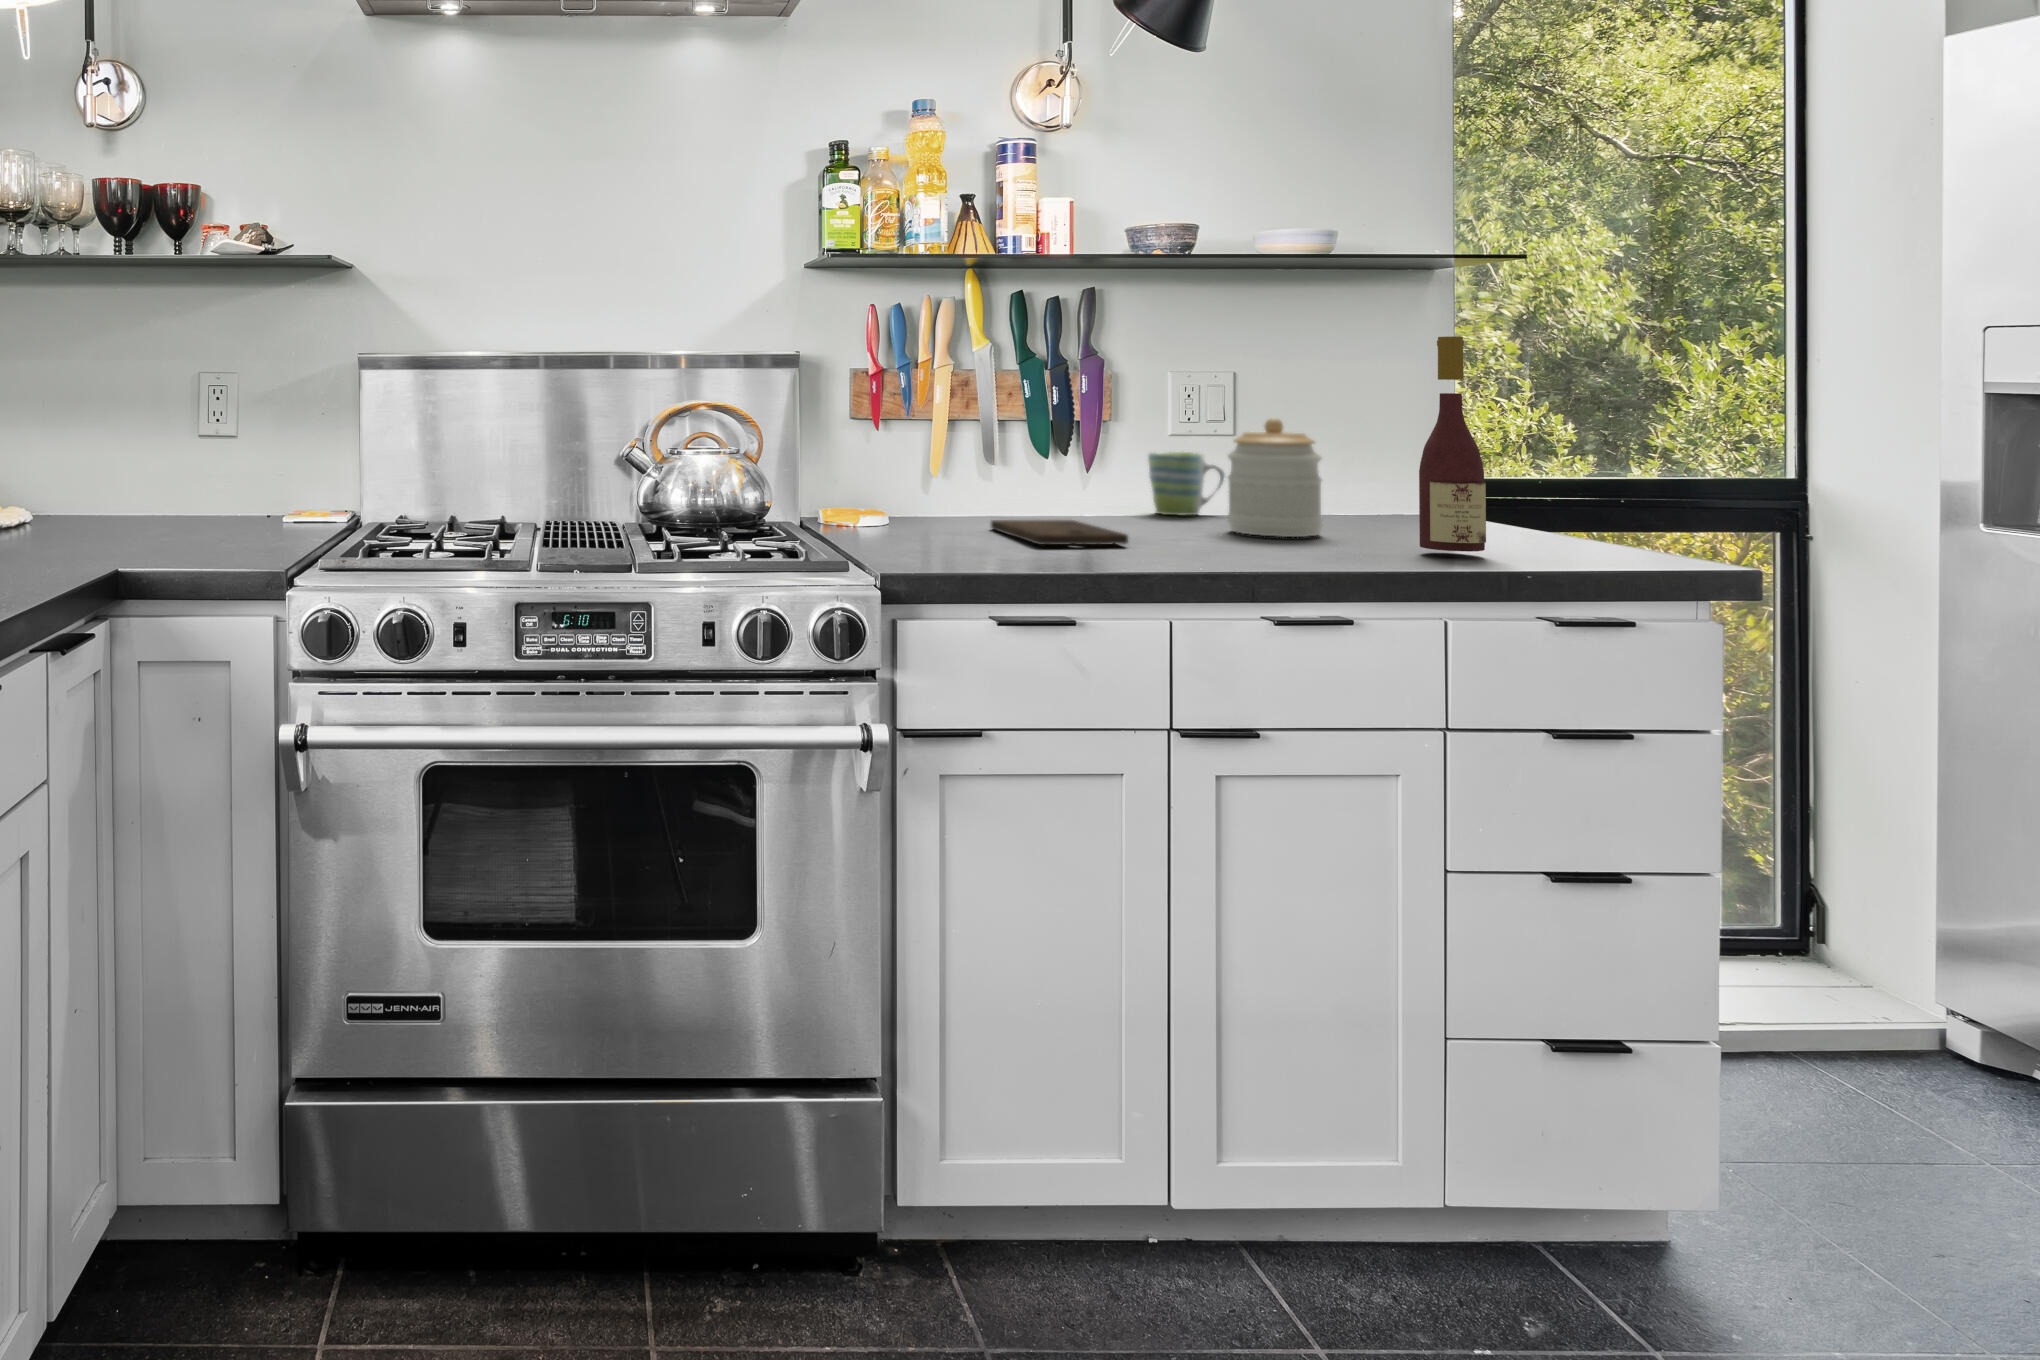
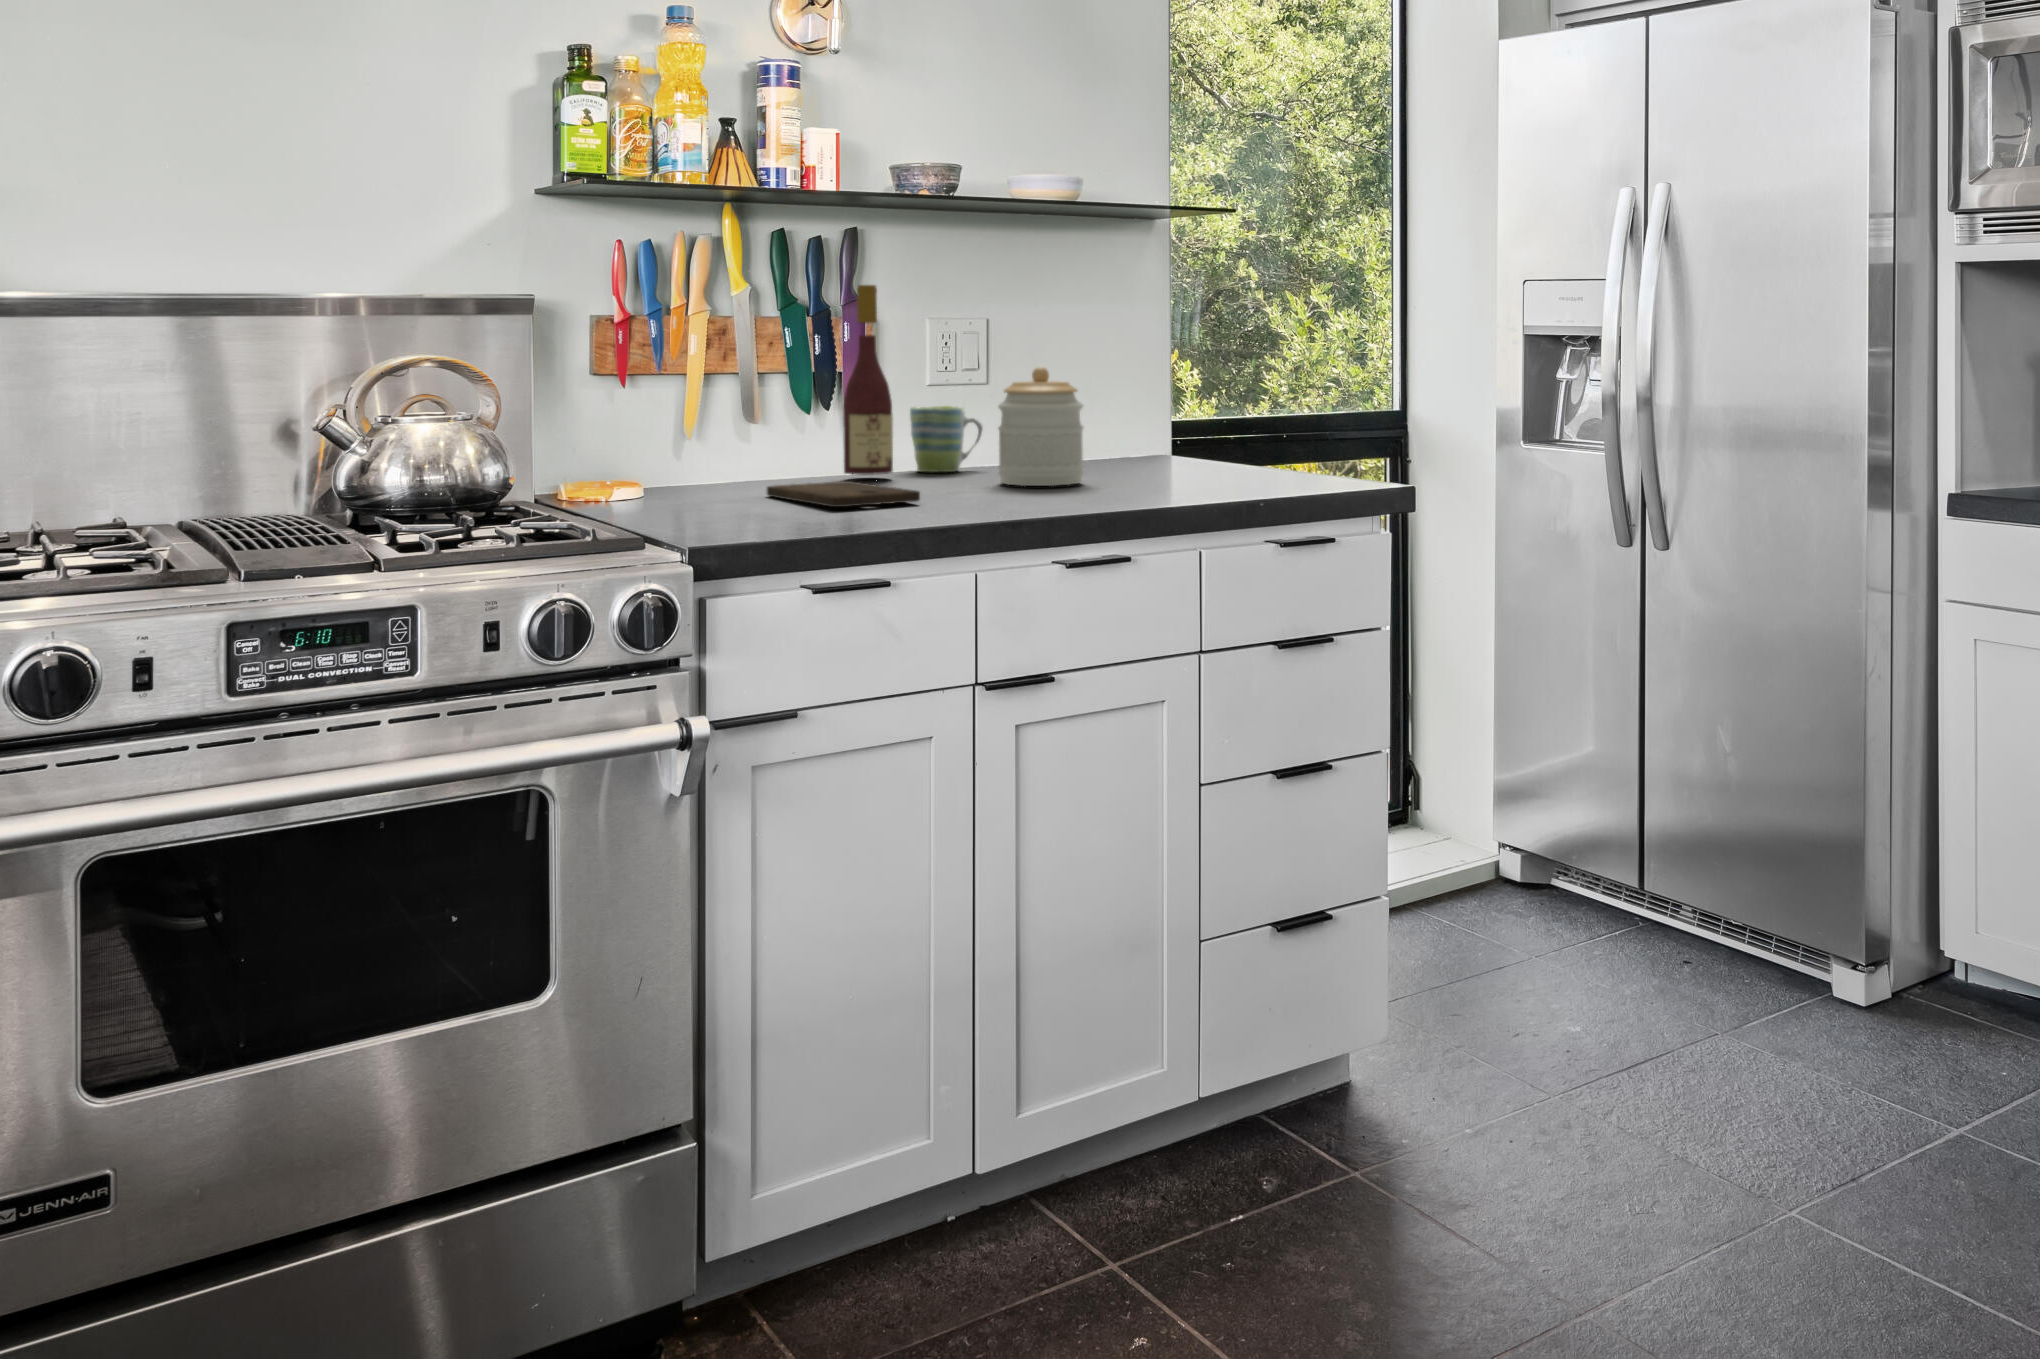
wine bottle: present [1419,336,1486,552] -> present [843,285,893,475]

